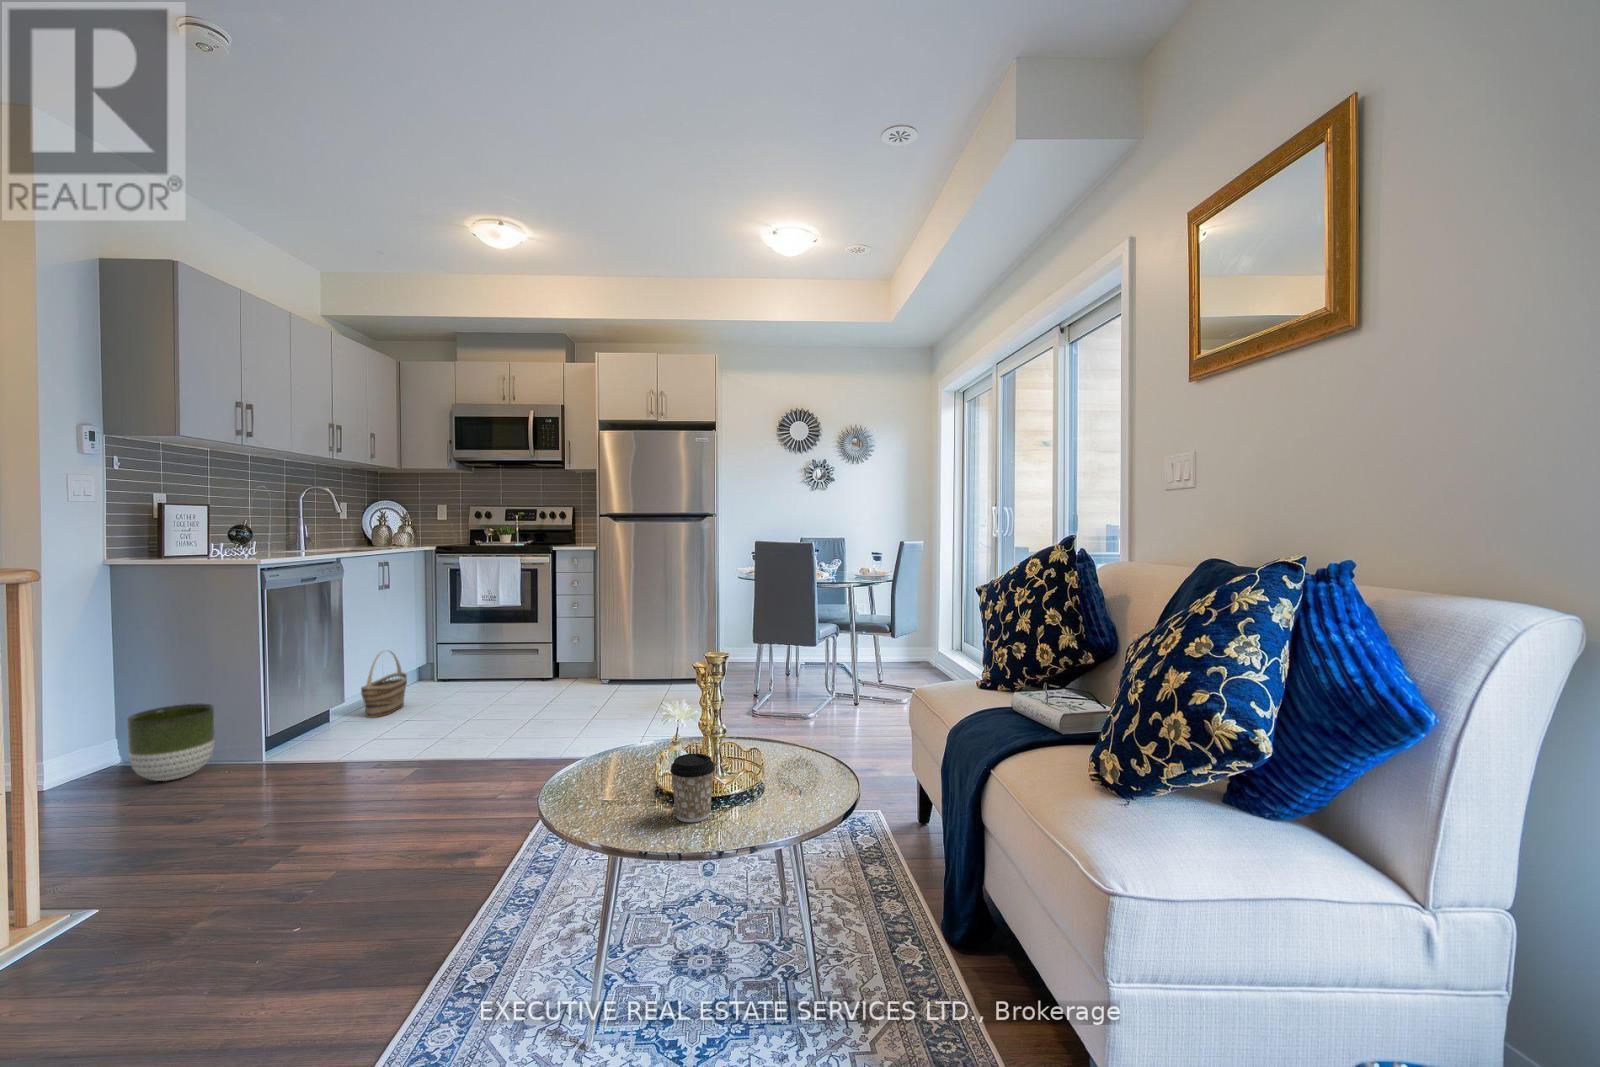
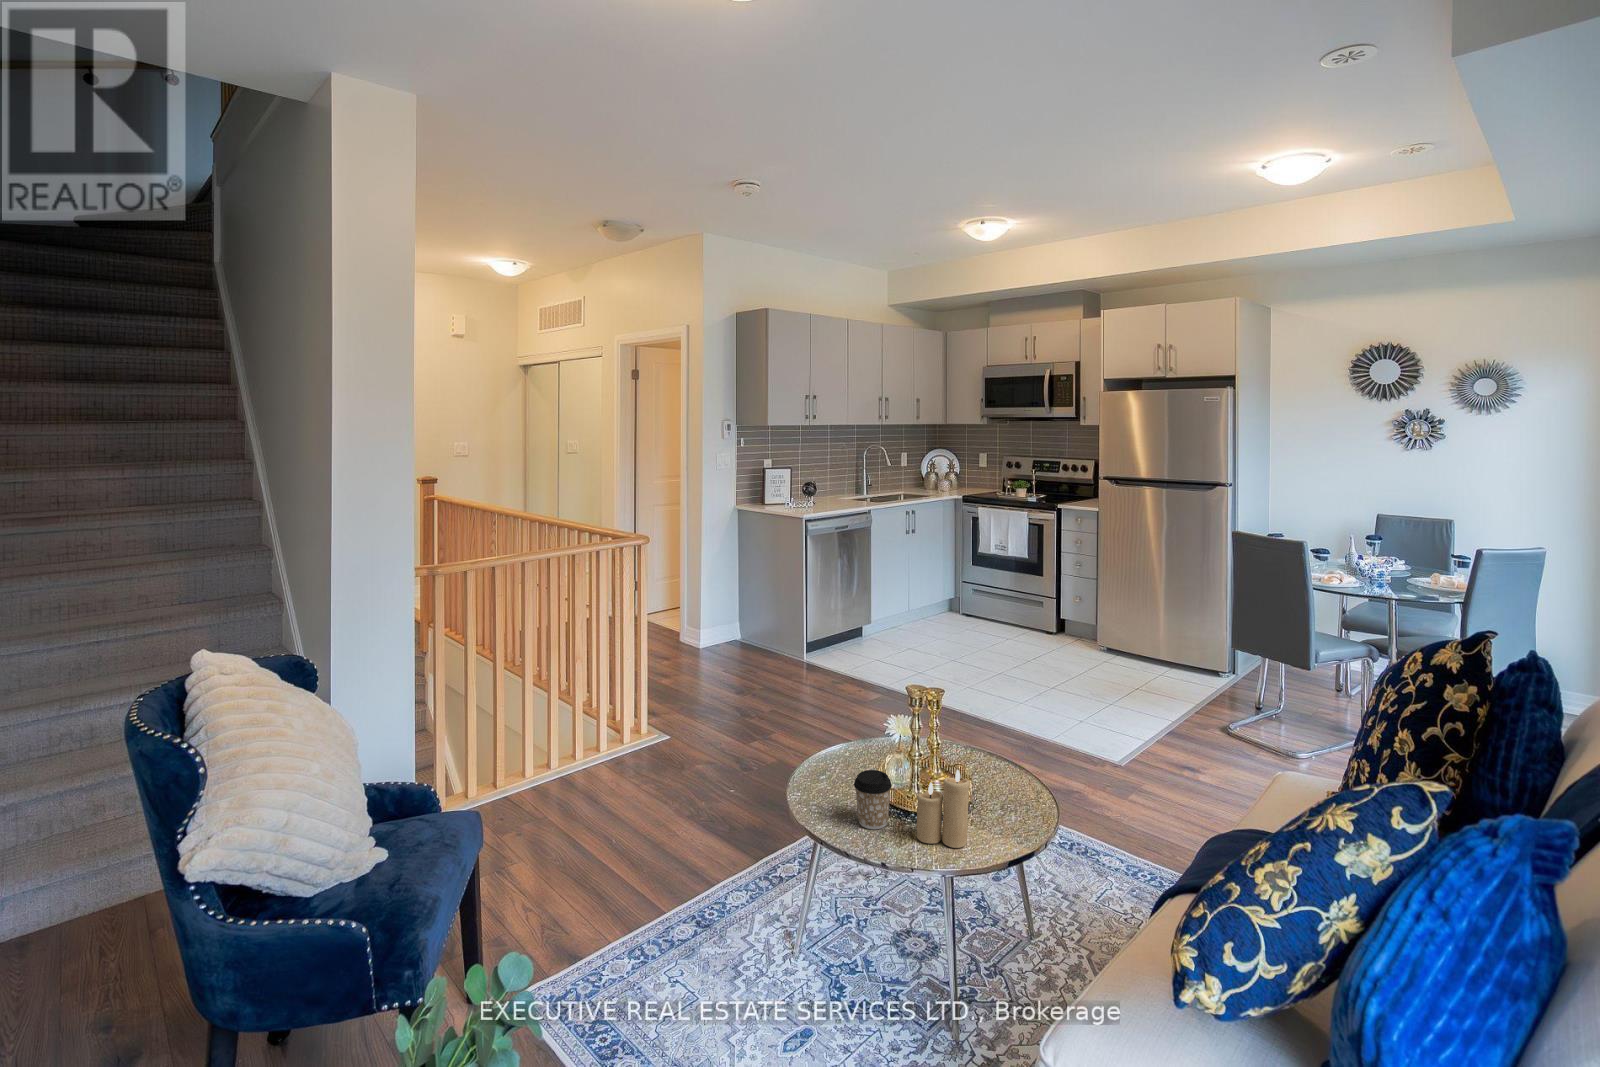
basket: present [361,652,407,718] -> none [884,588,922,642]
planter: present [127,704,215,781] -> none [735,612,779,662]
candle: none [747,720,798,810] -> present [916,770,970,848]

